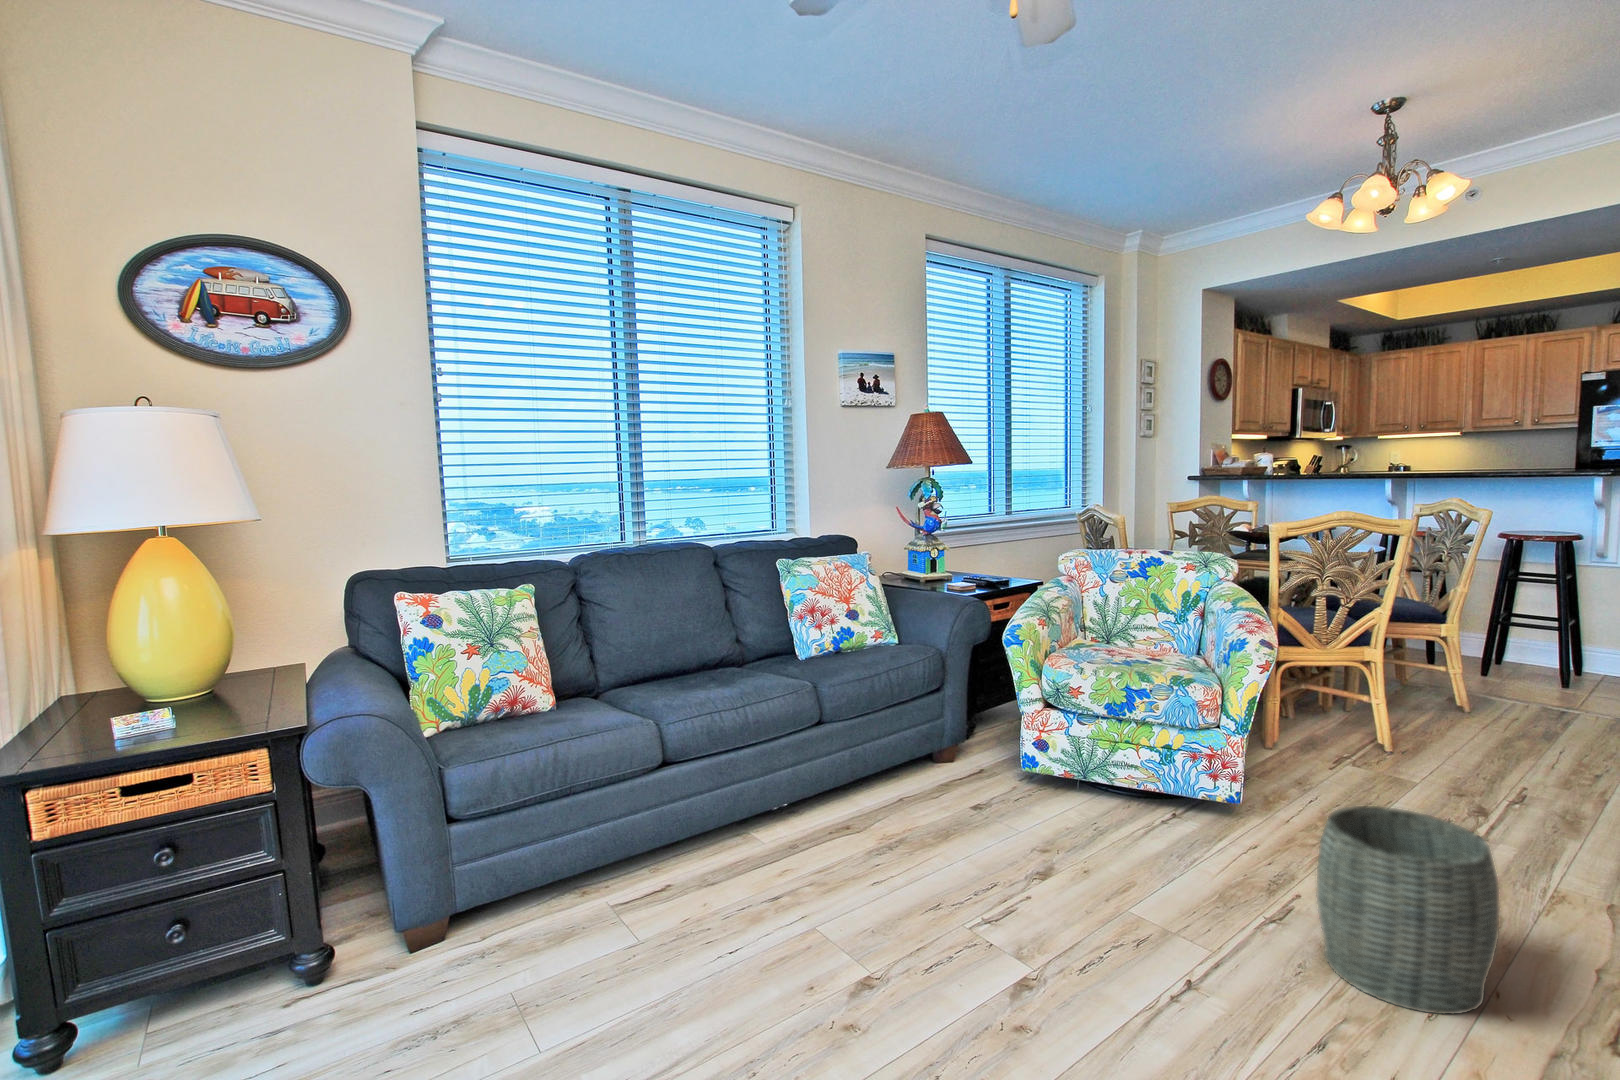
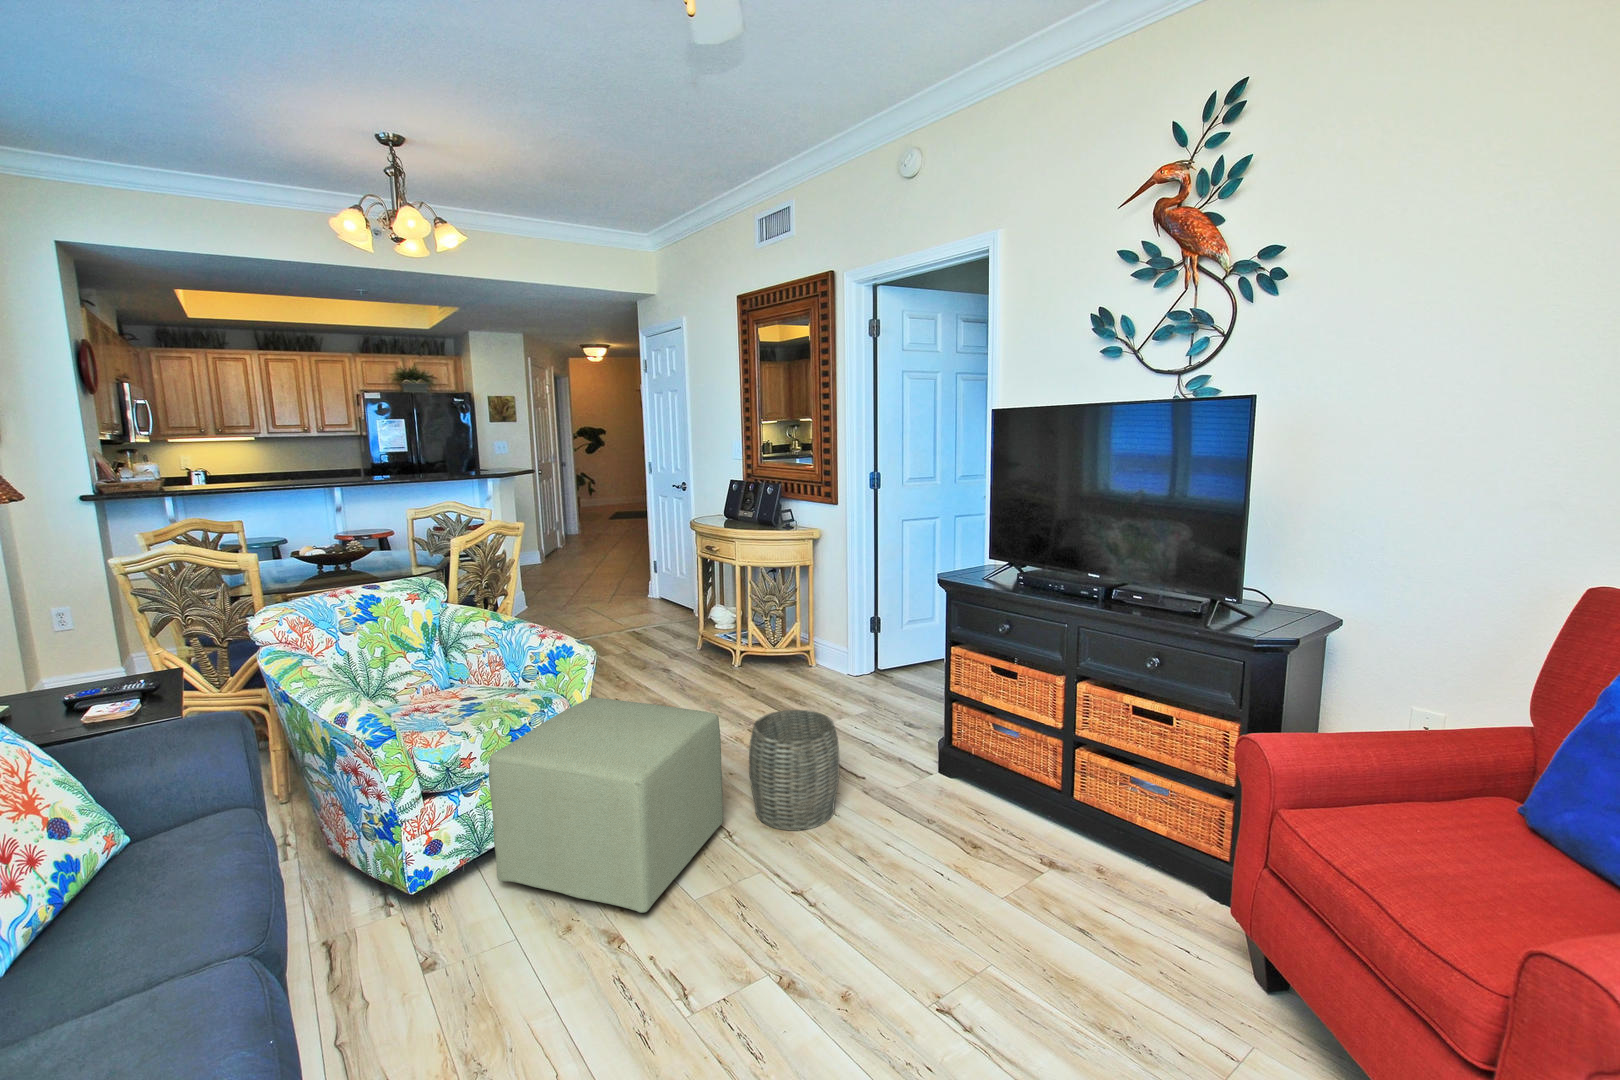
ottoman: none [1066,688,1279,903] -> present [489,698,723,913]

